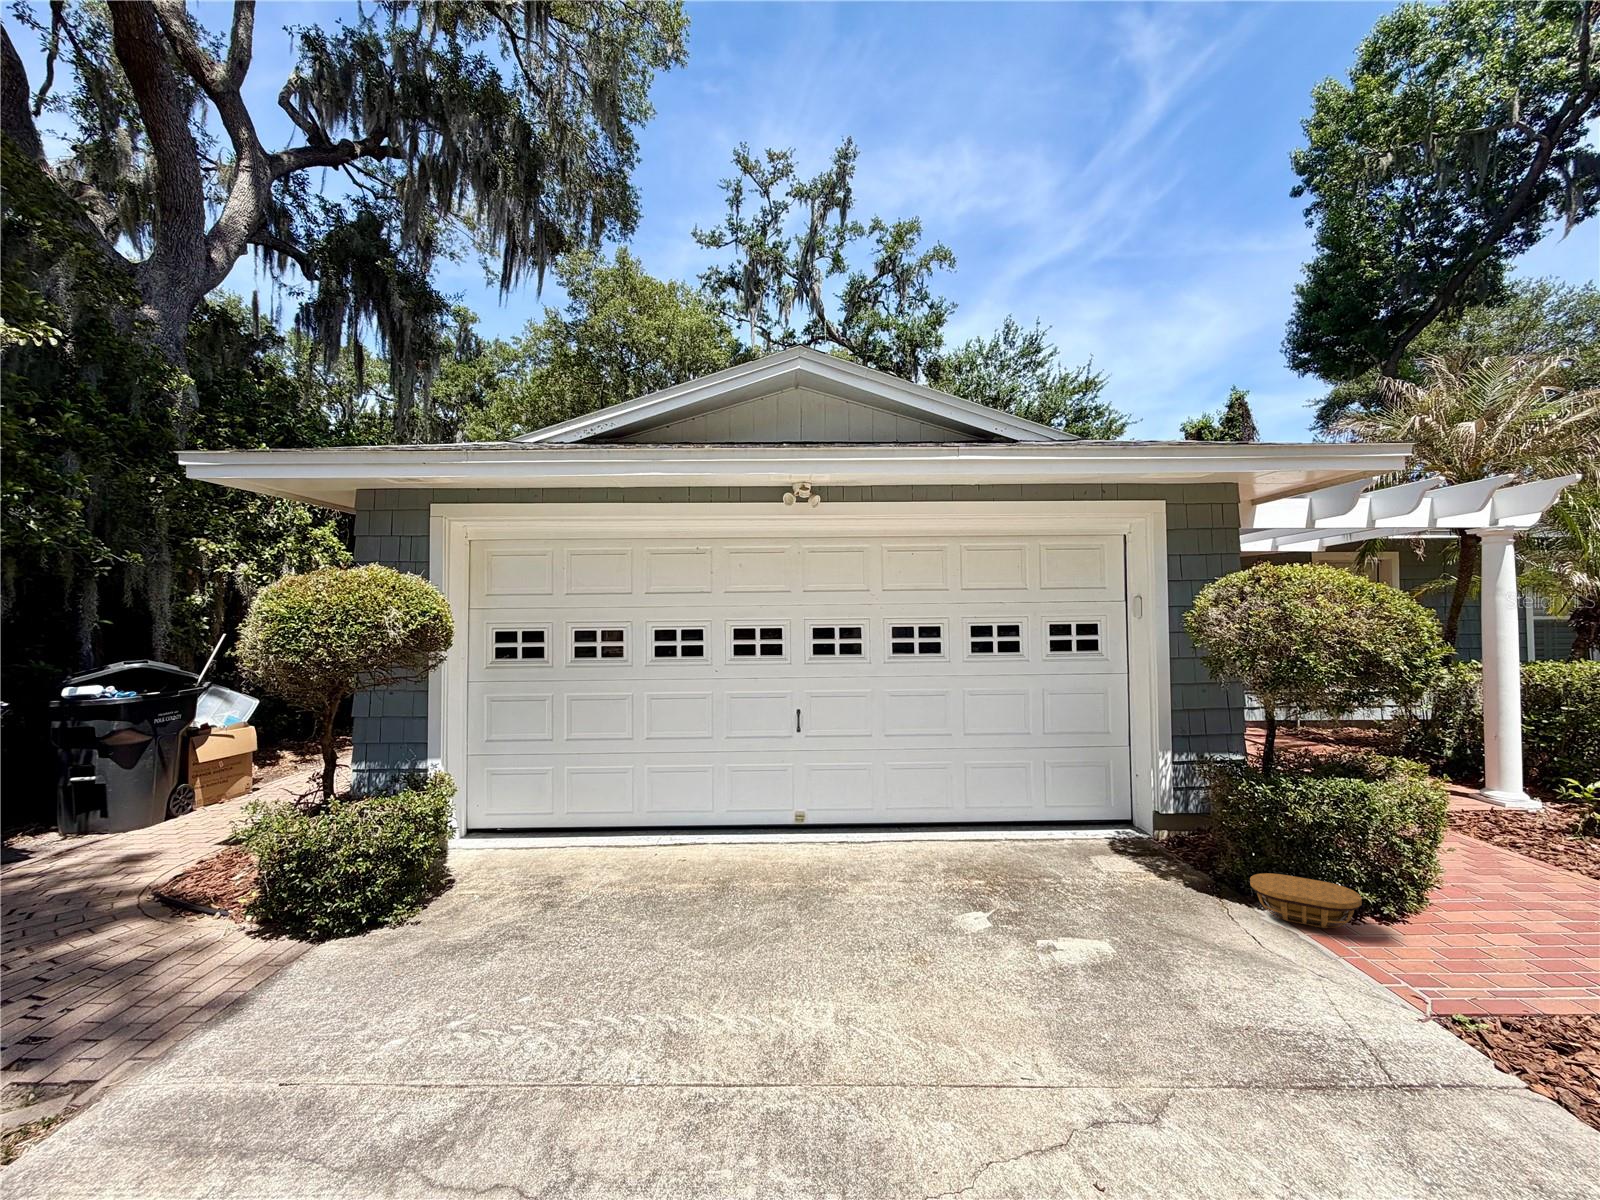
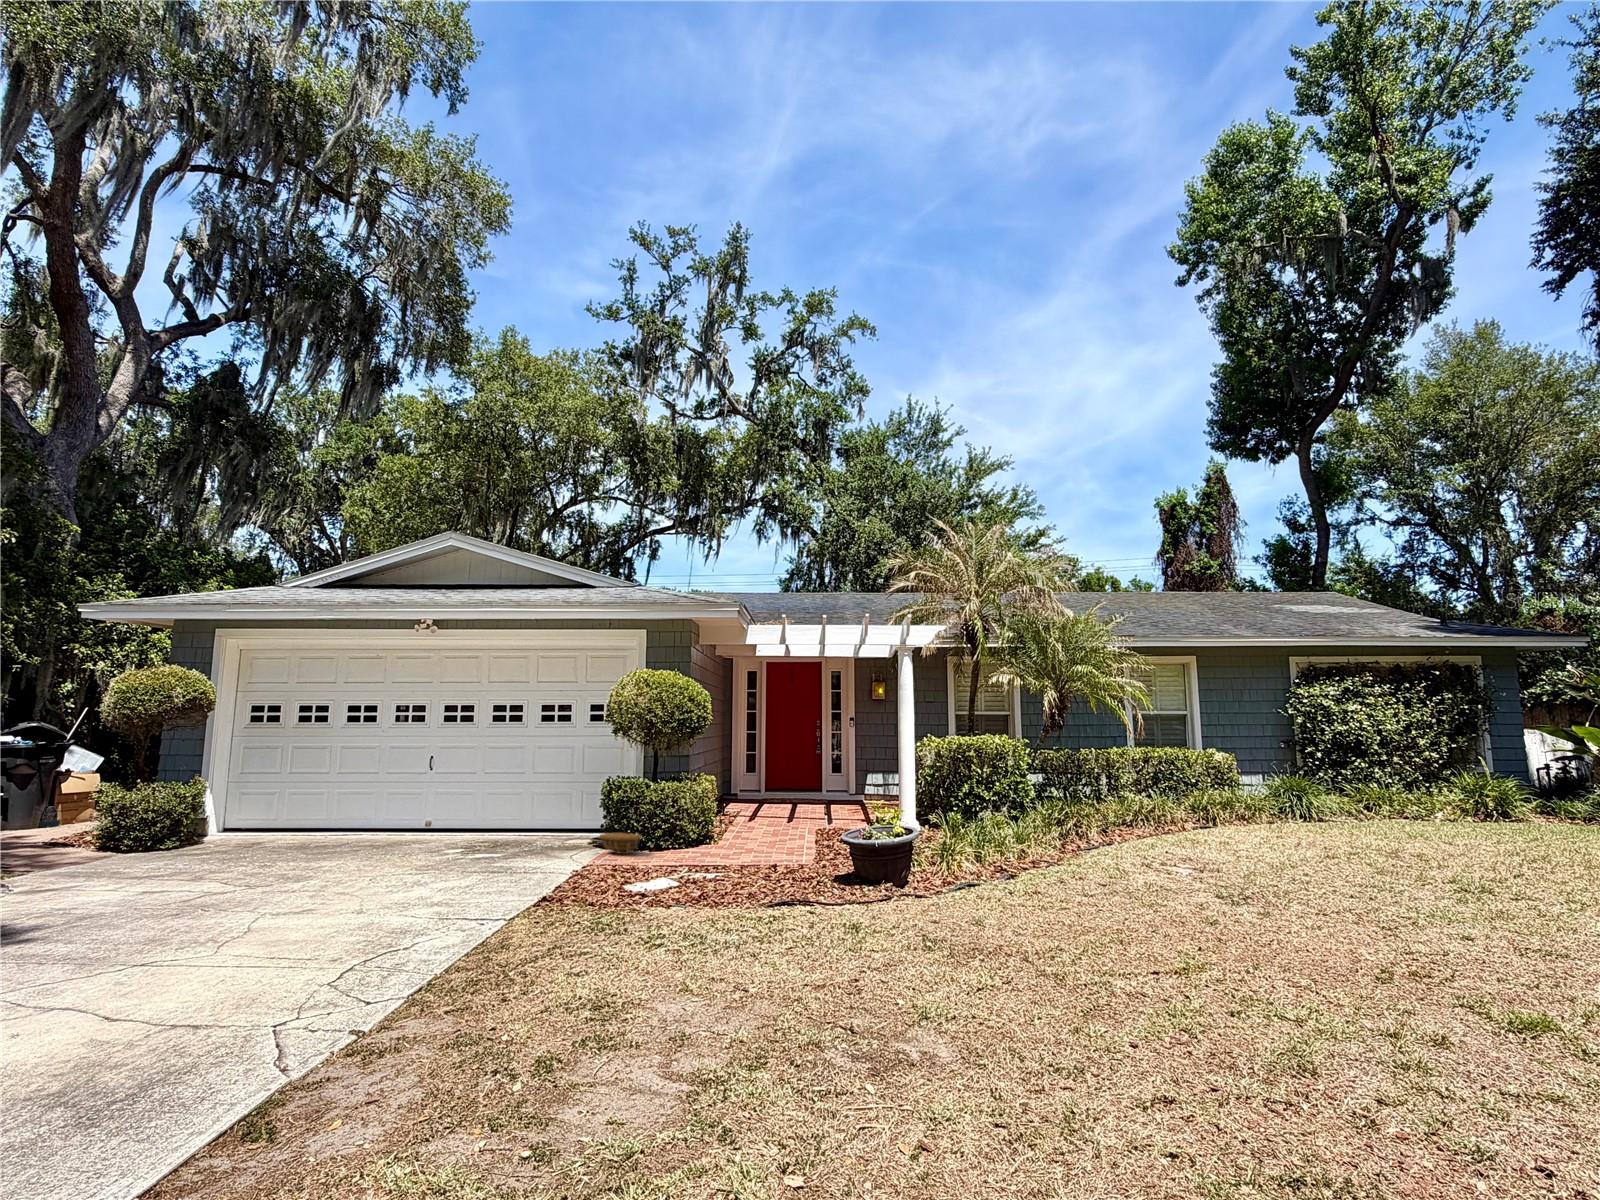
decorative plant: none [152,789,198,823] -> present [38,805,60,827]

